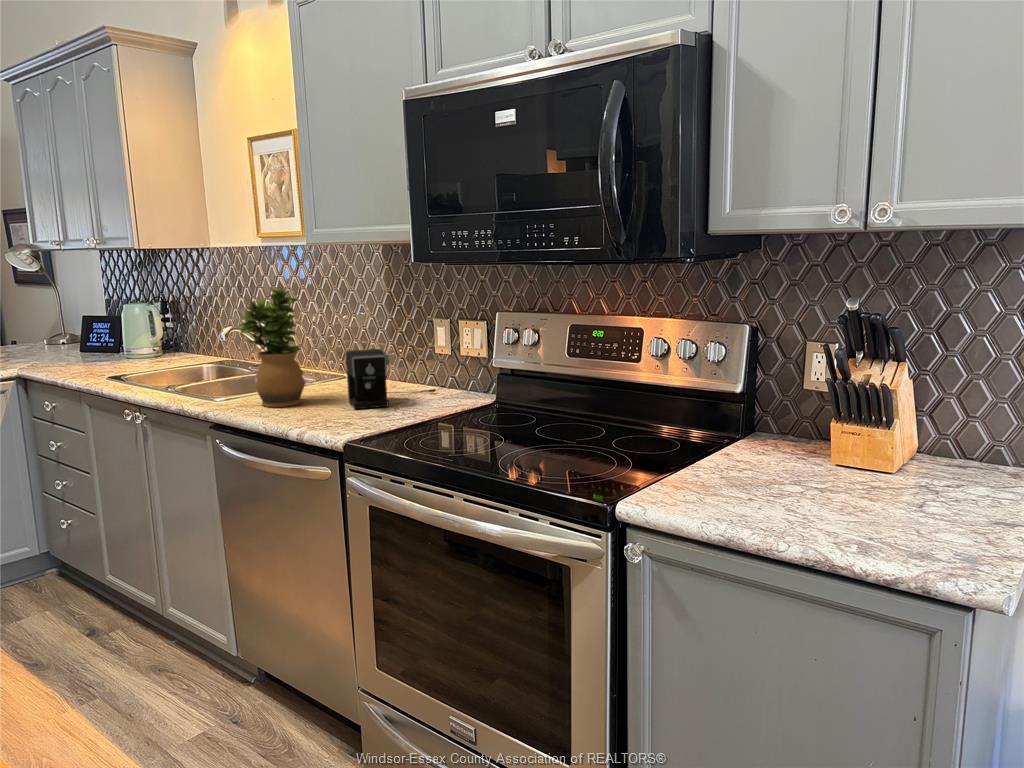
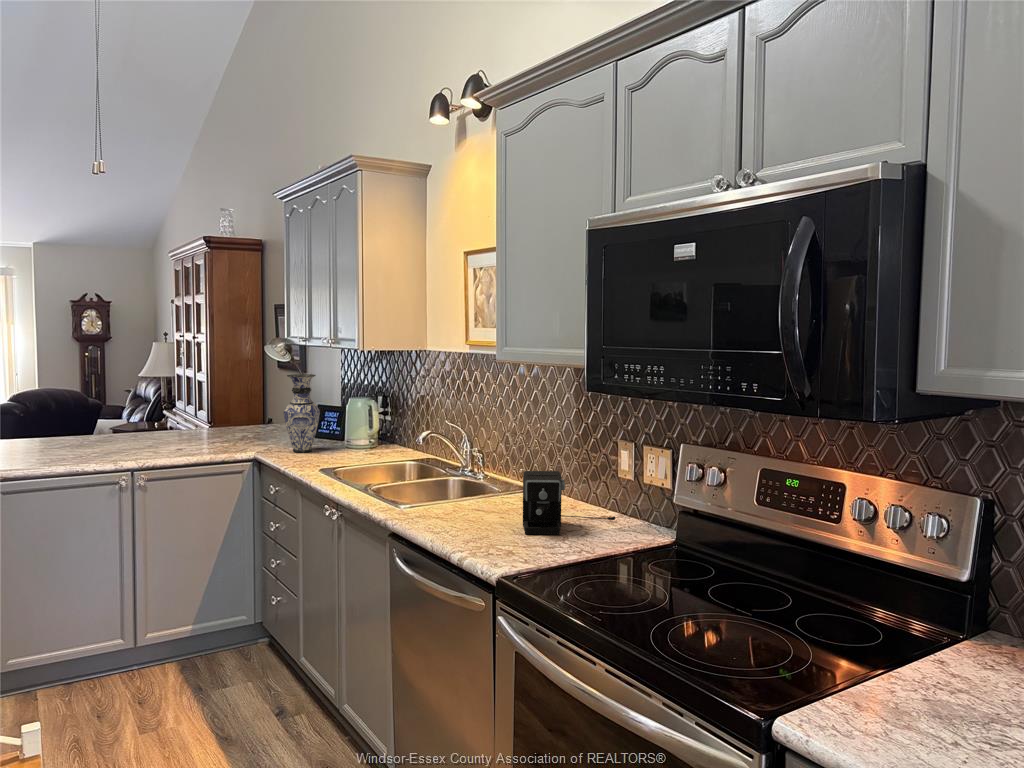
vase: none [48,279,93,366] -> present [284,374,320,453]
potted plant: present [238,287,305,407] -> none [422,402,483,523]

